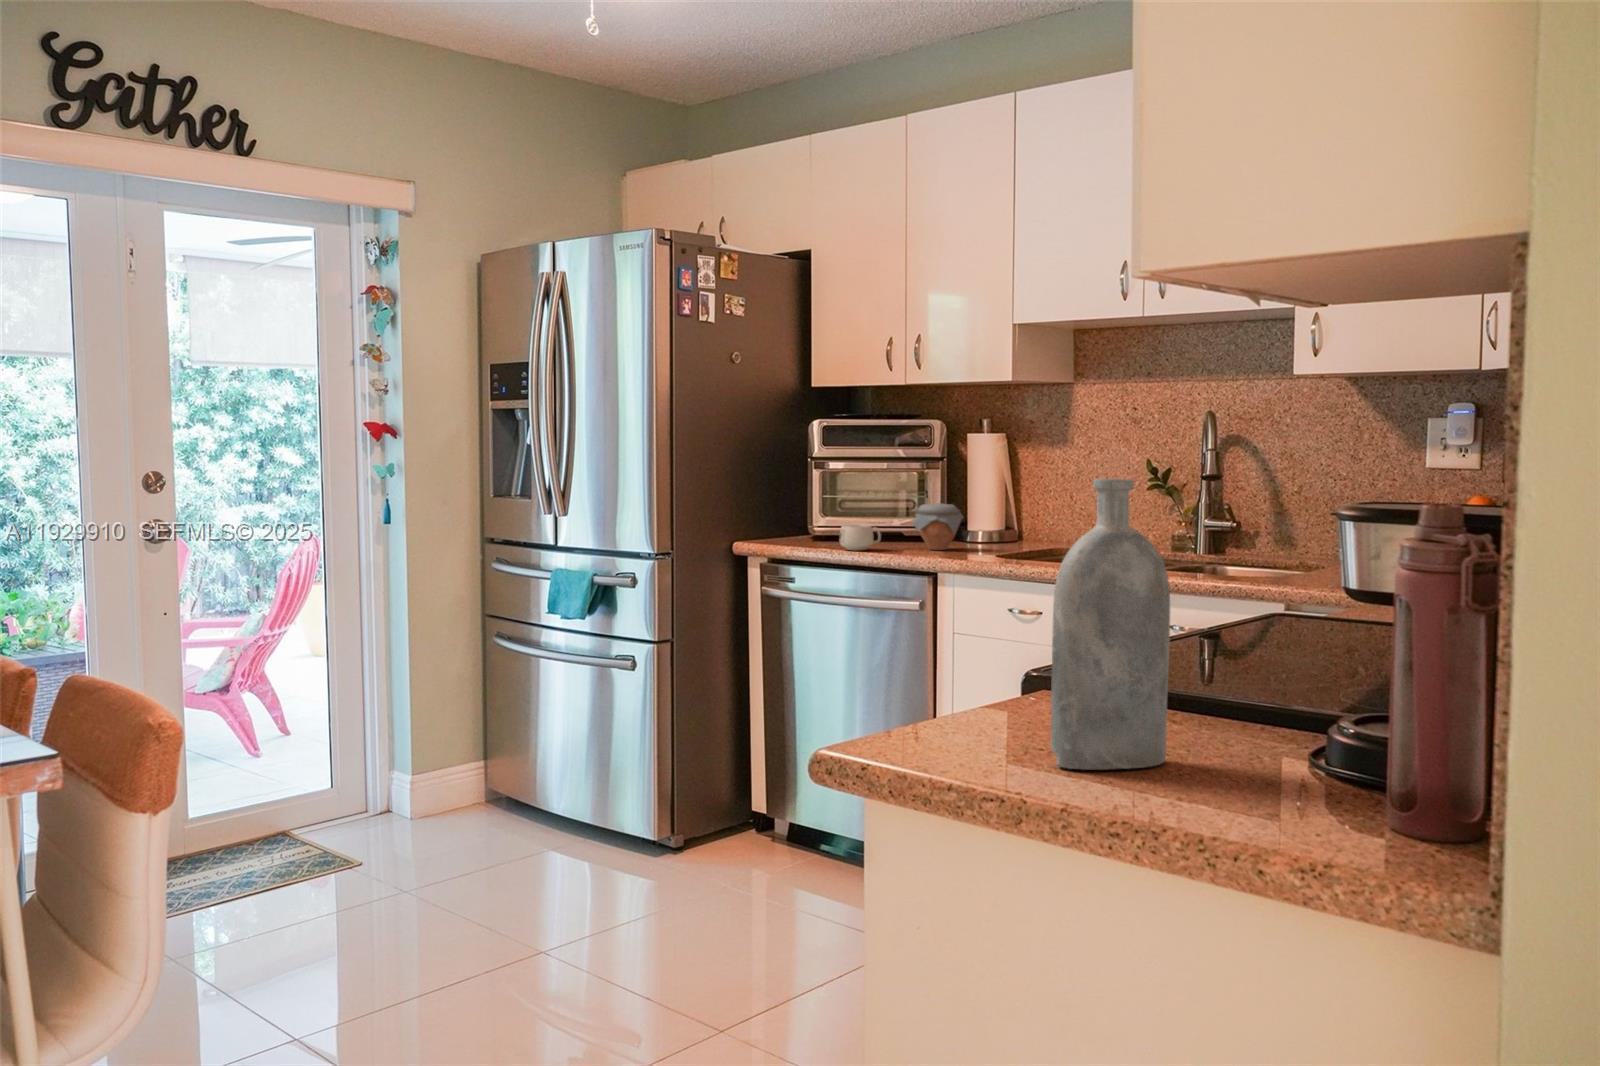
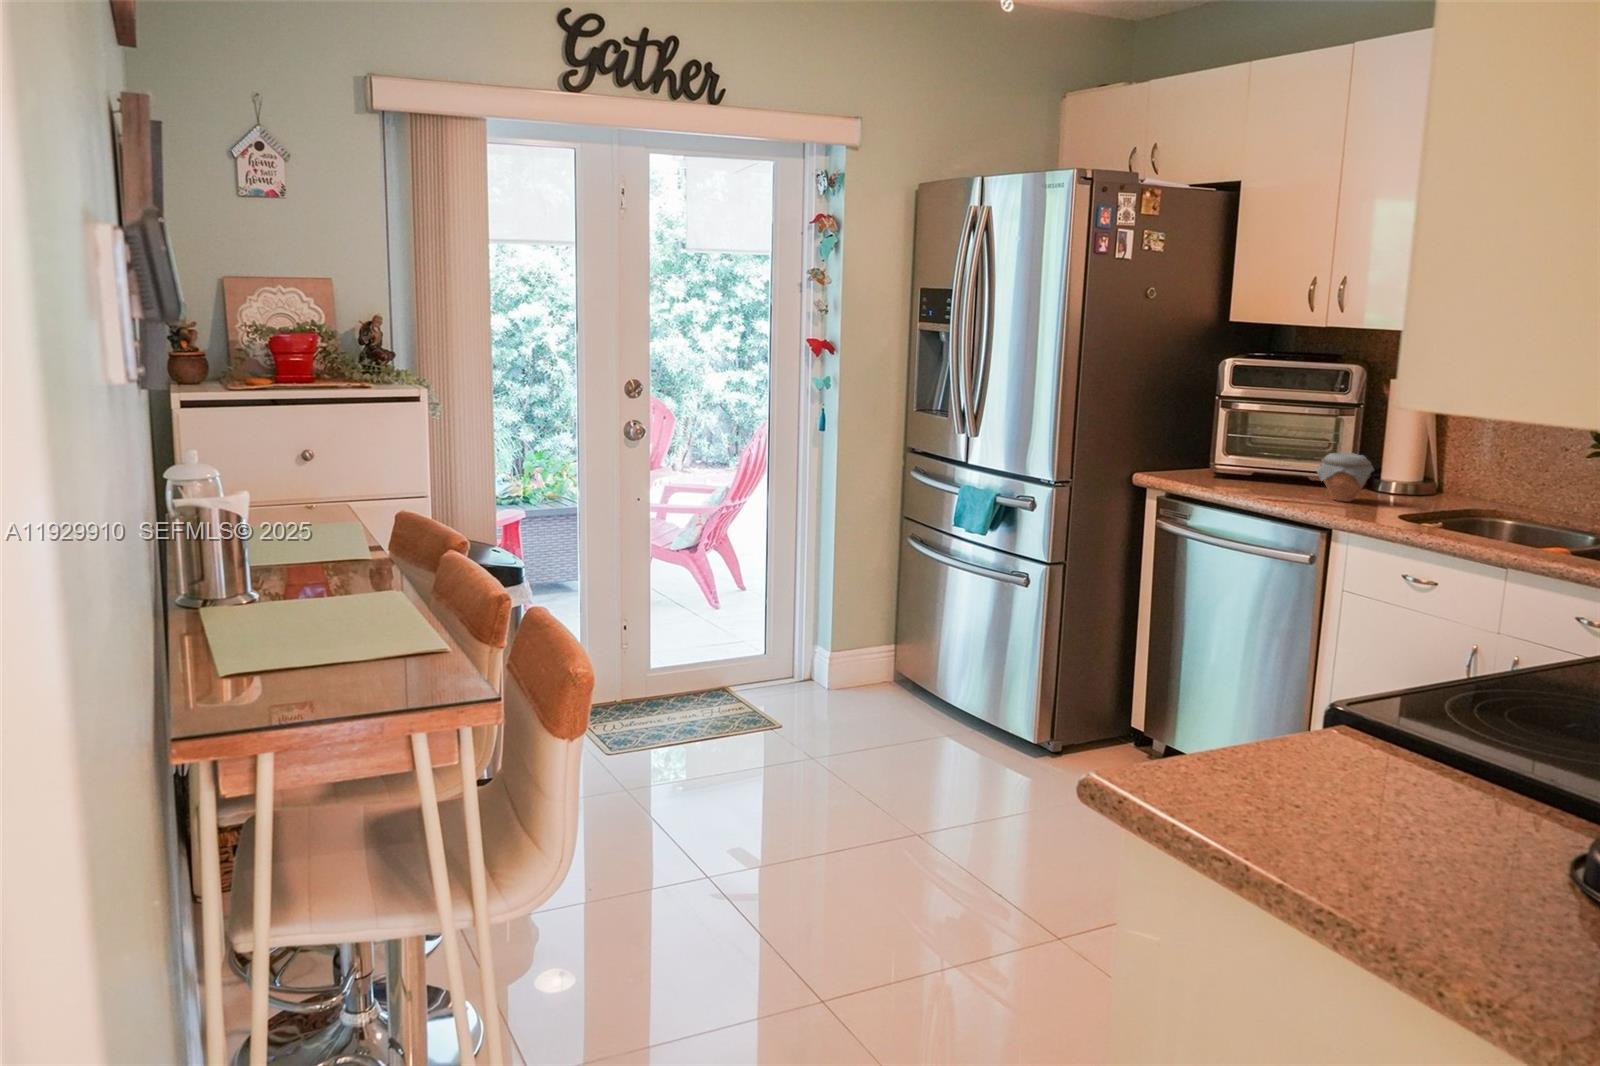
bottle: present [1051,479,1170,770] -> none [1296,571,1436,848]
mug: present [839,525,881,551] -> none [1236,469,1280,496]

